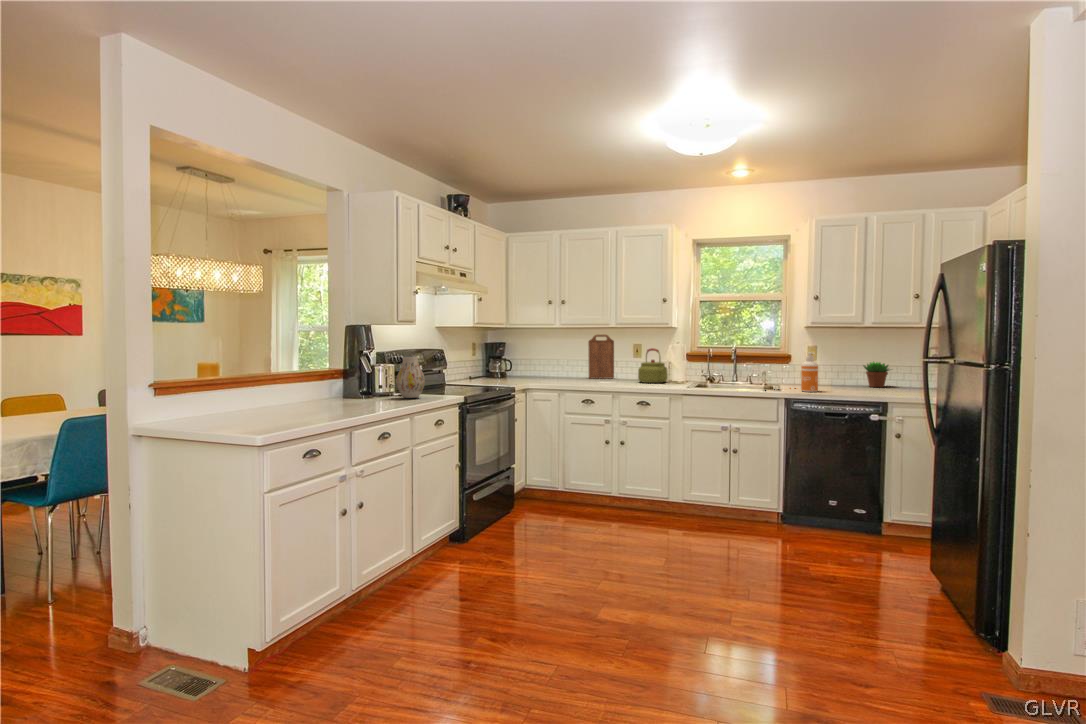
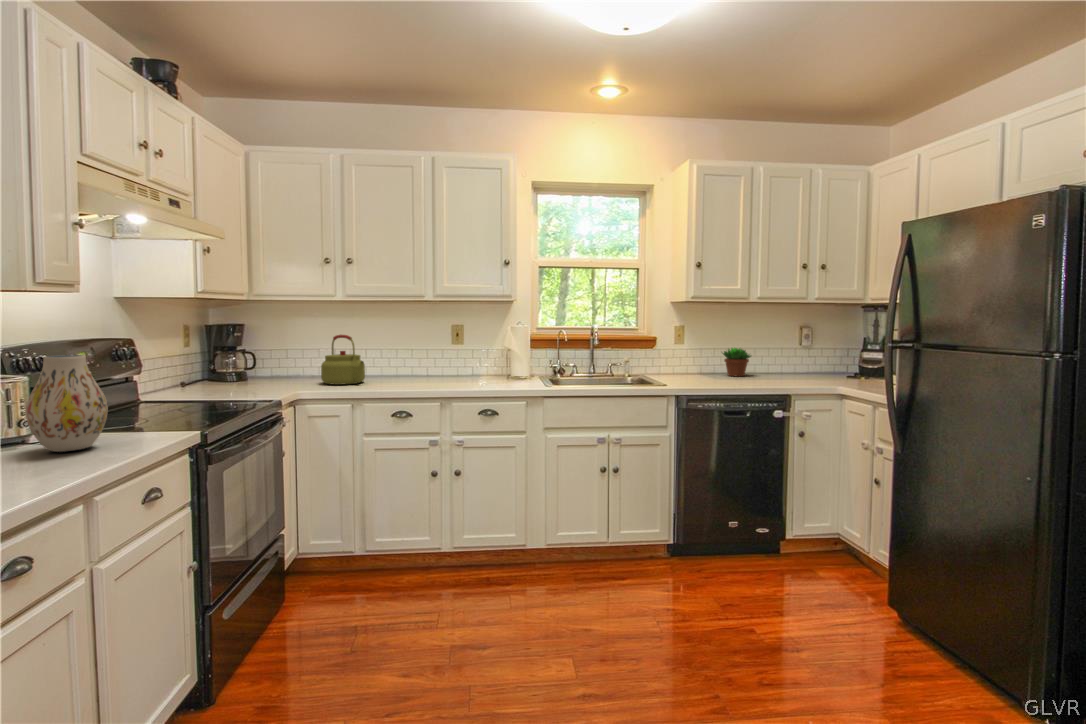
cutting board: present [588,334,614,379] -> none [382,315,420,377]
kettle: present [638,348,668,383] -> present [321,335,365,385]
soap dispenser: present [801,352,818,392] -> none [686,338,707,387]

